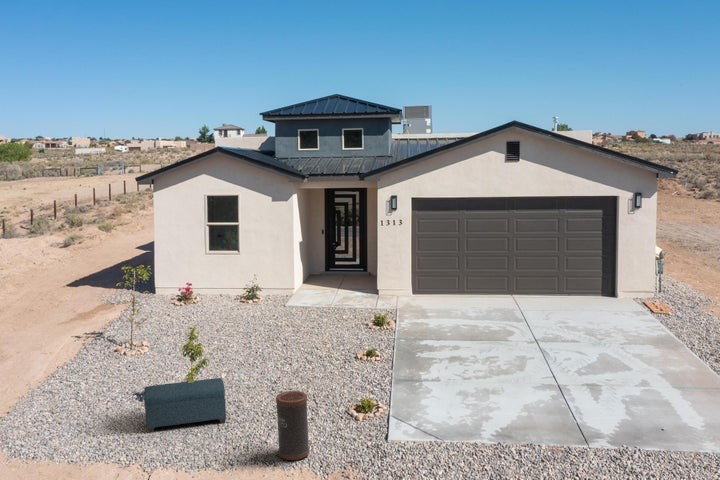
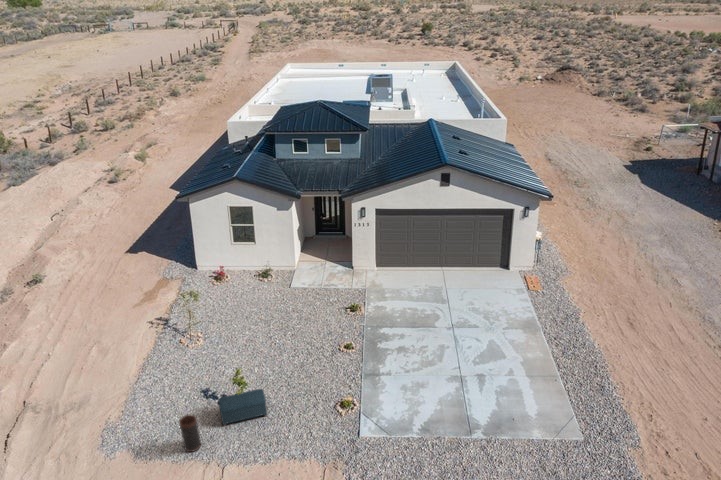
trash can: present [276,391,309,461] -> present [179,415,201,452]

